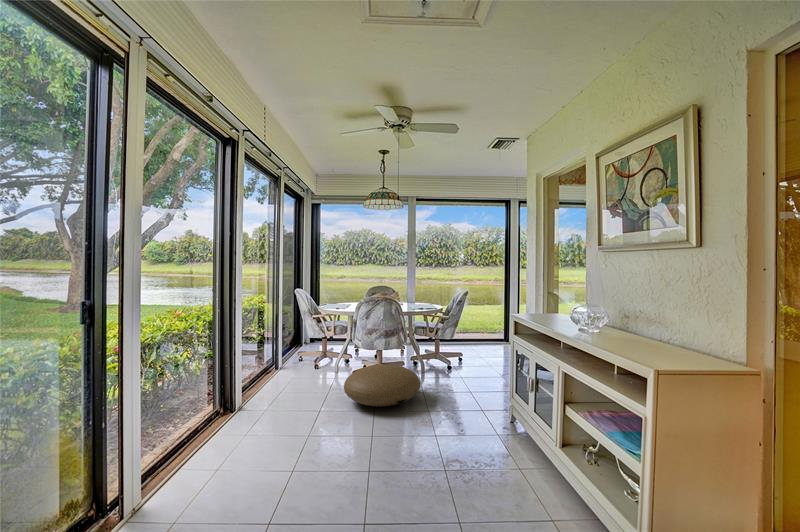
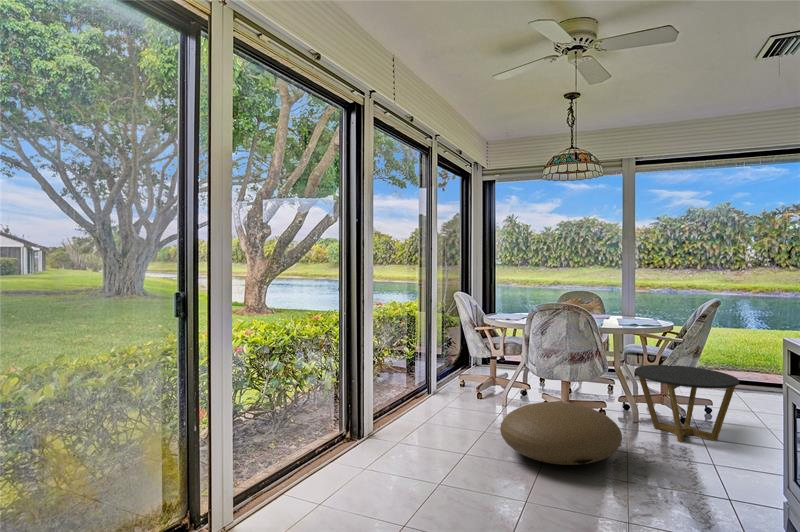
side table: none [422,334,477,381] -> present [635,365,739,442]

